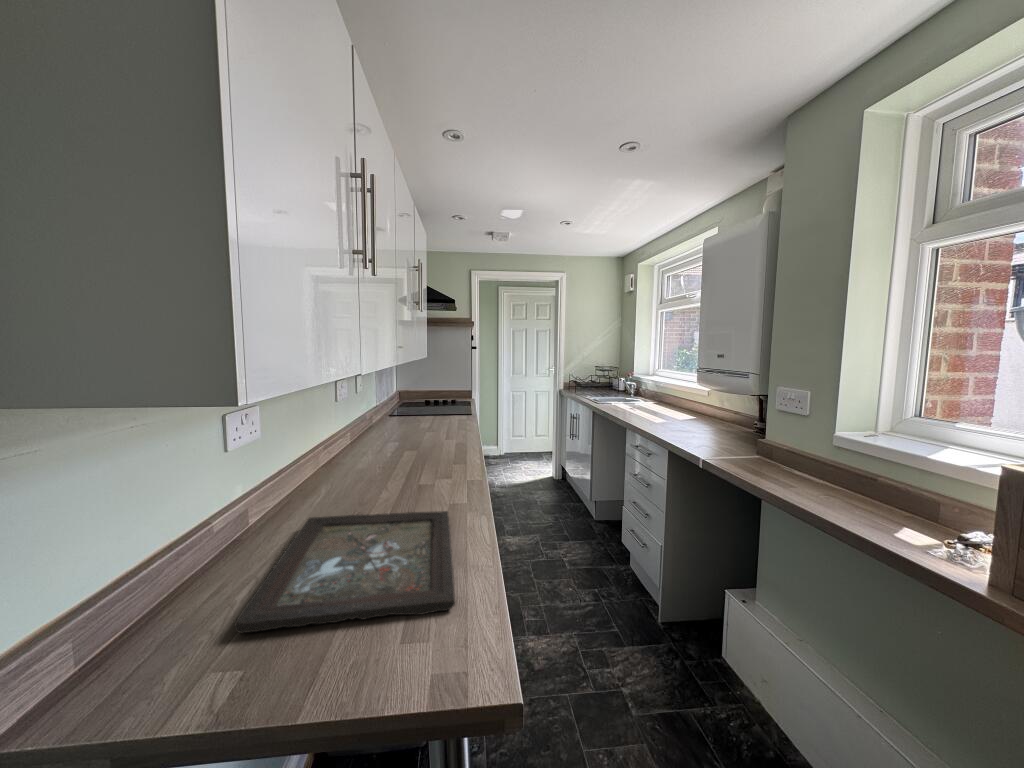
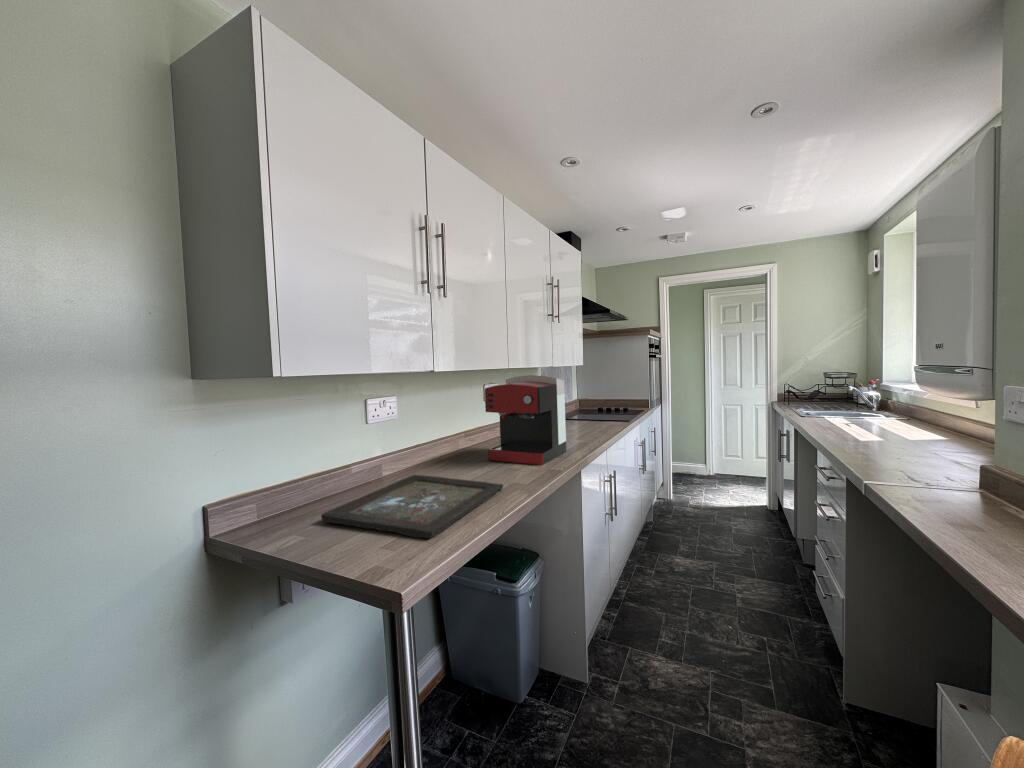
coffee maker: none [374,373,453,479] -> present [485,375,566,465]

